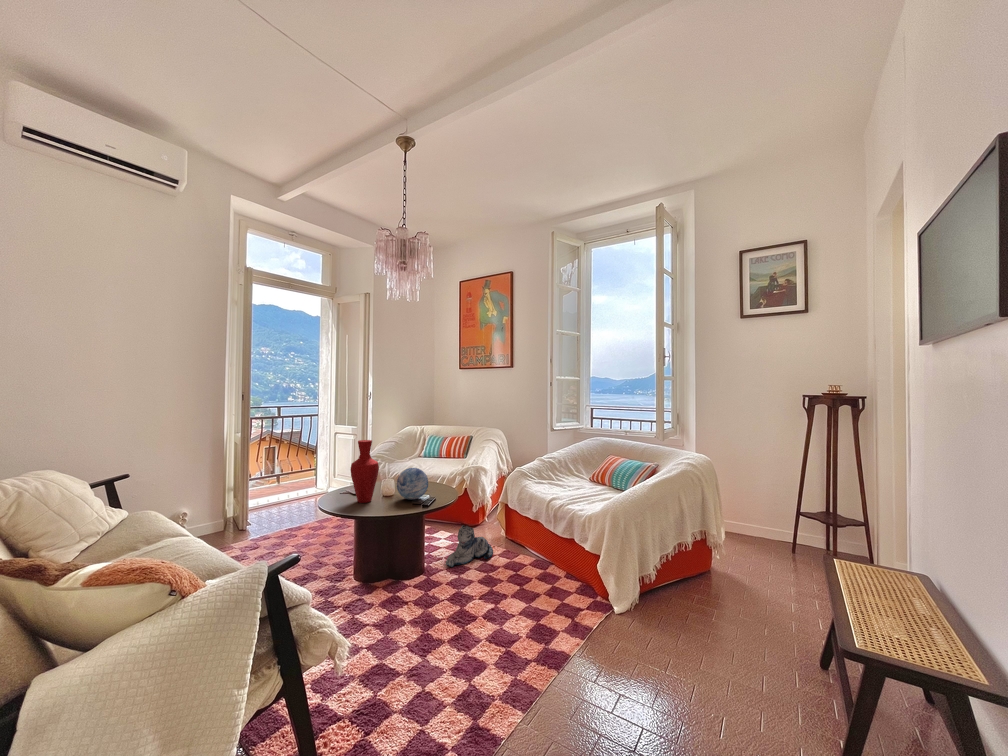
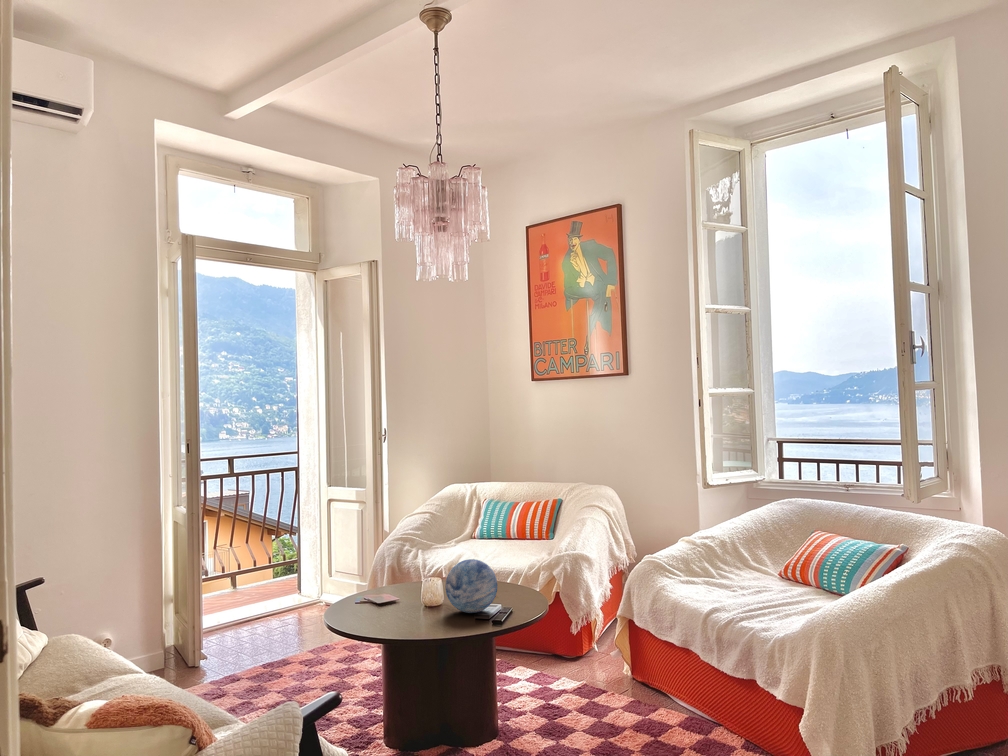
vase: present [350,440,379,503] -> none [370,514,416,619]
plush toy: present [445,525,493,567] -> none [532,656,612,727]

